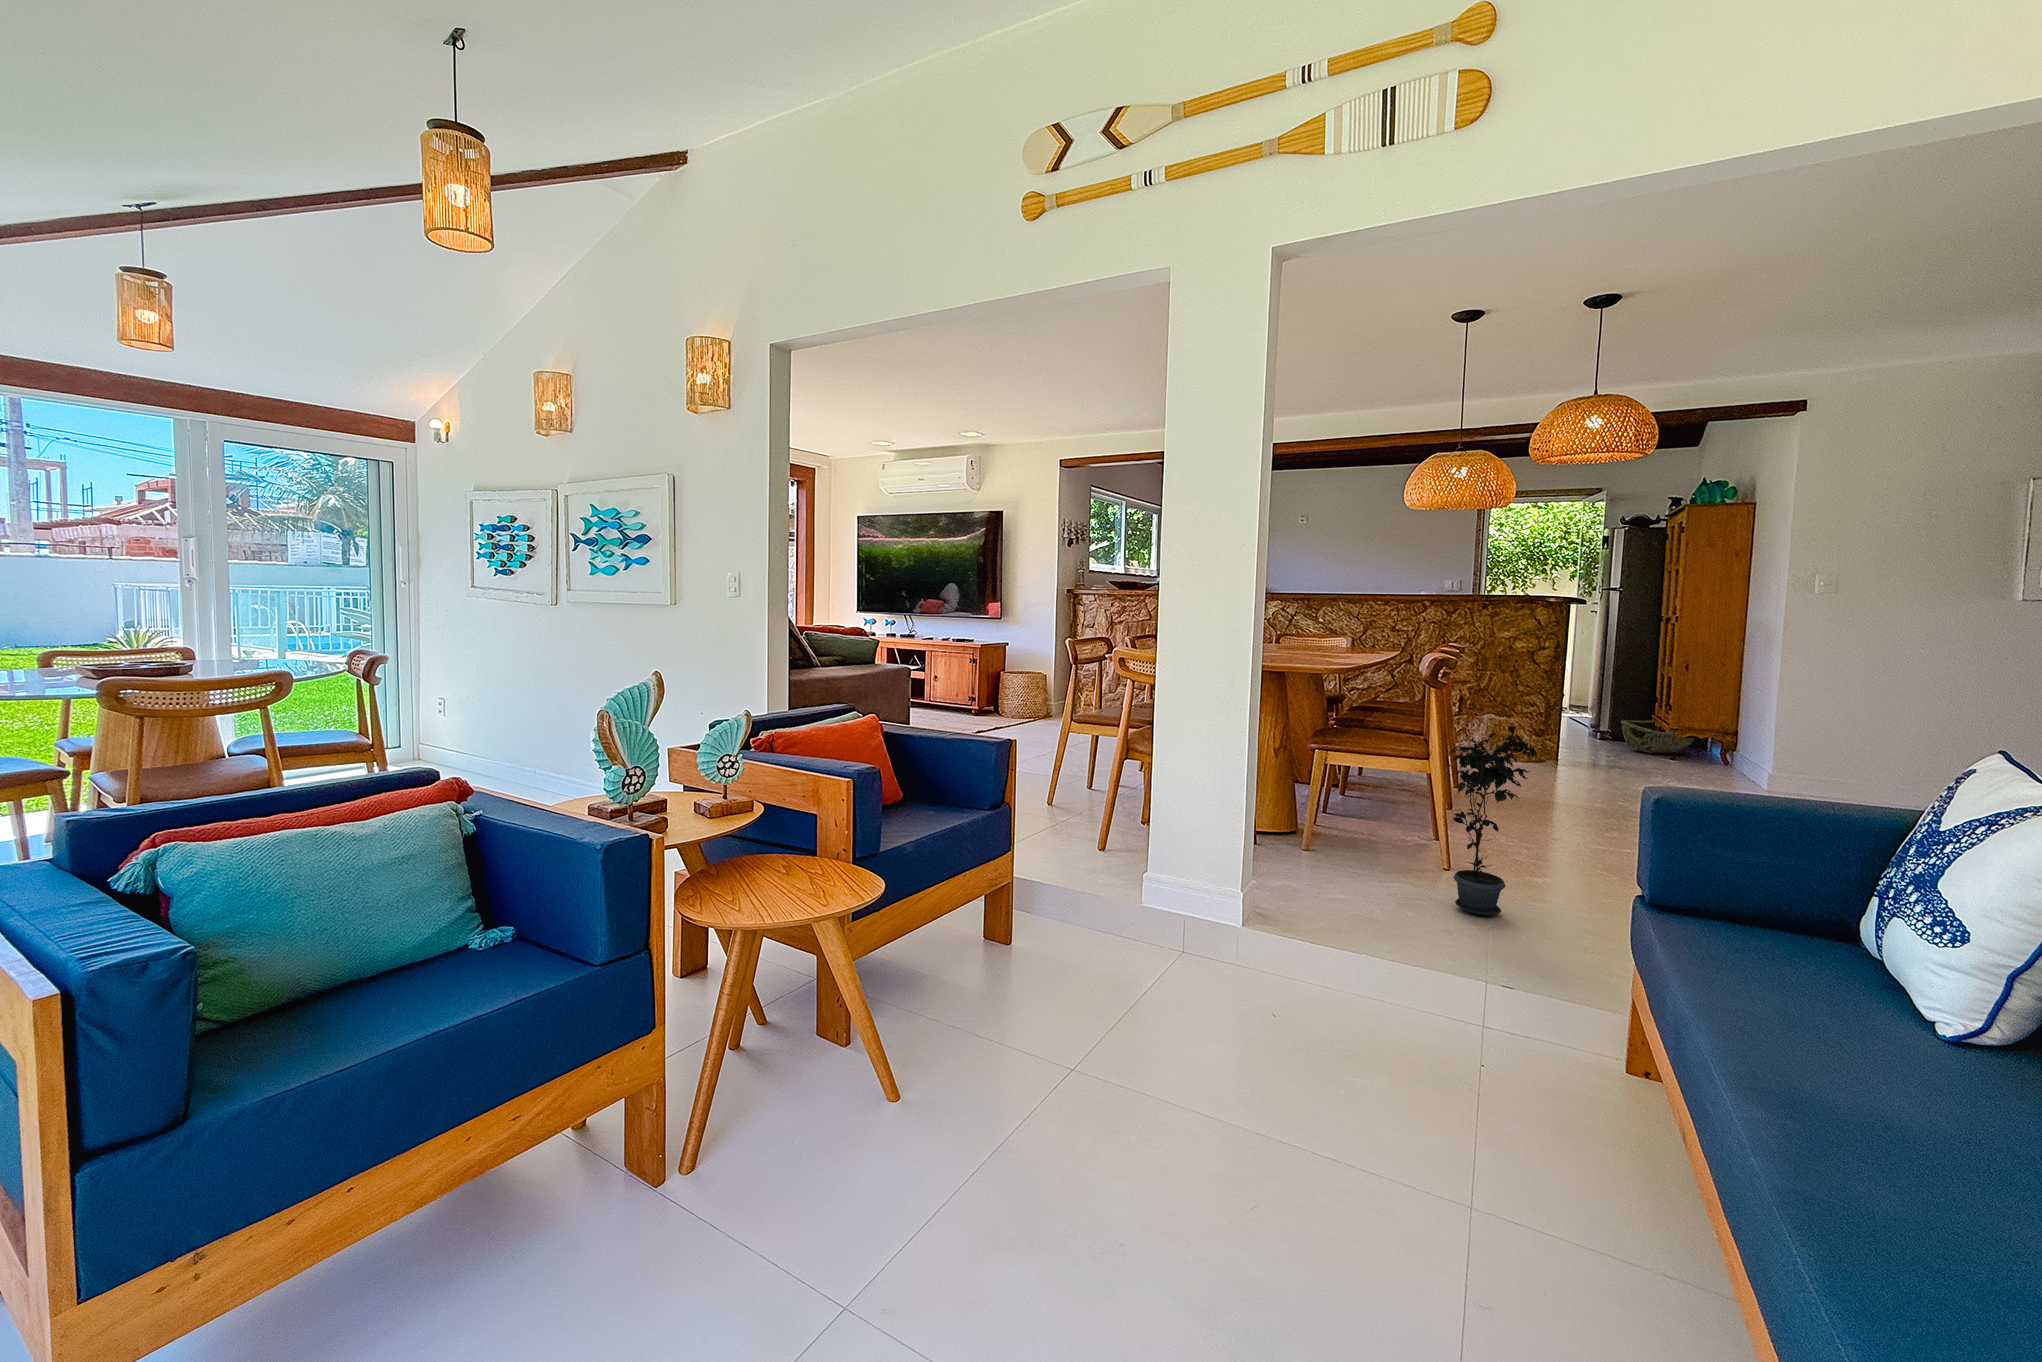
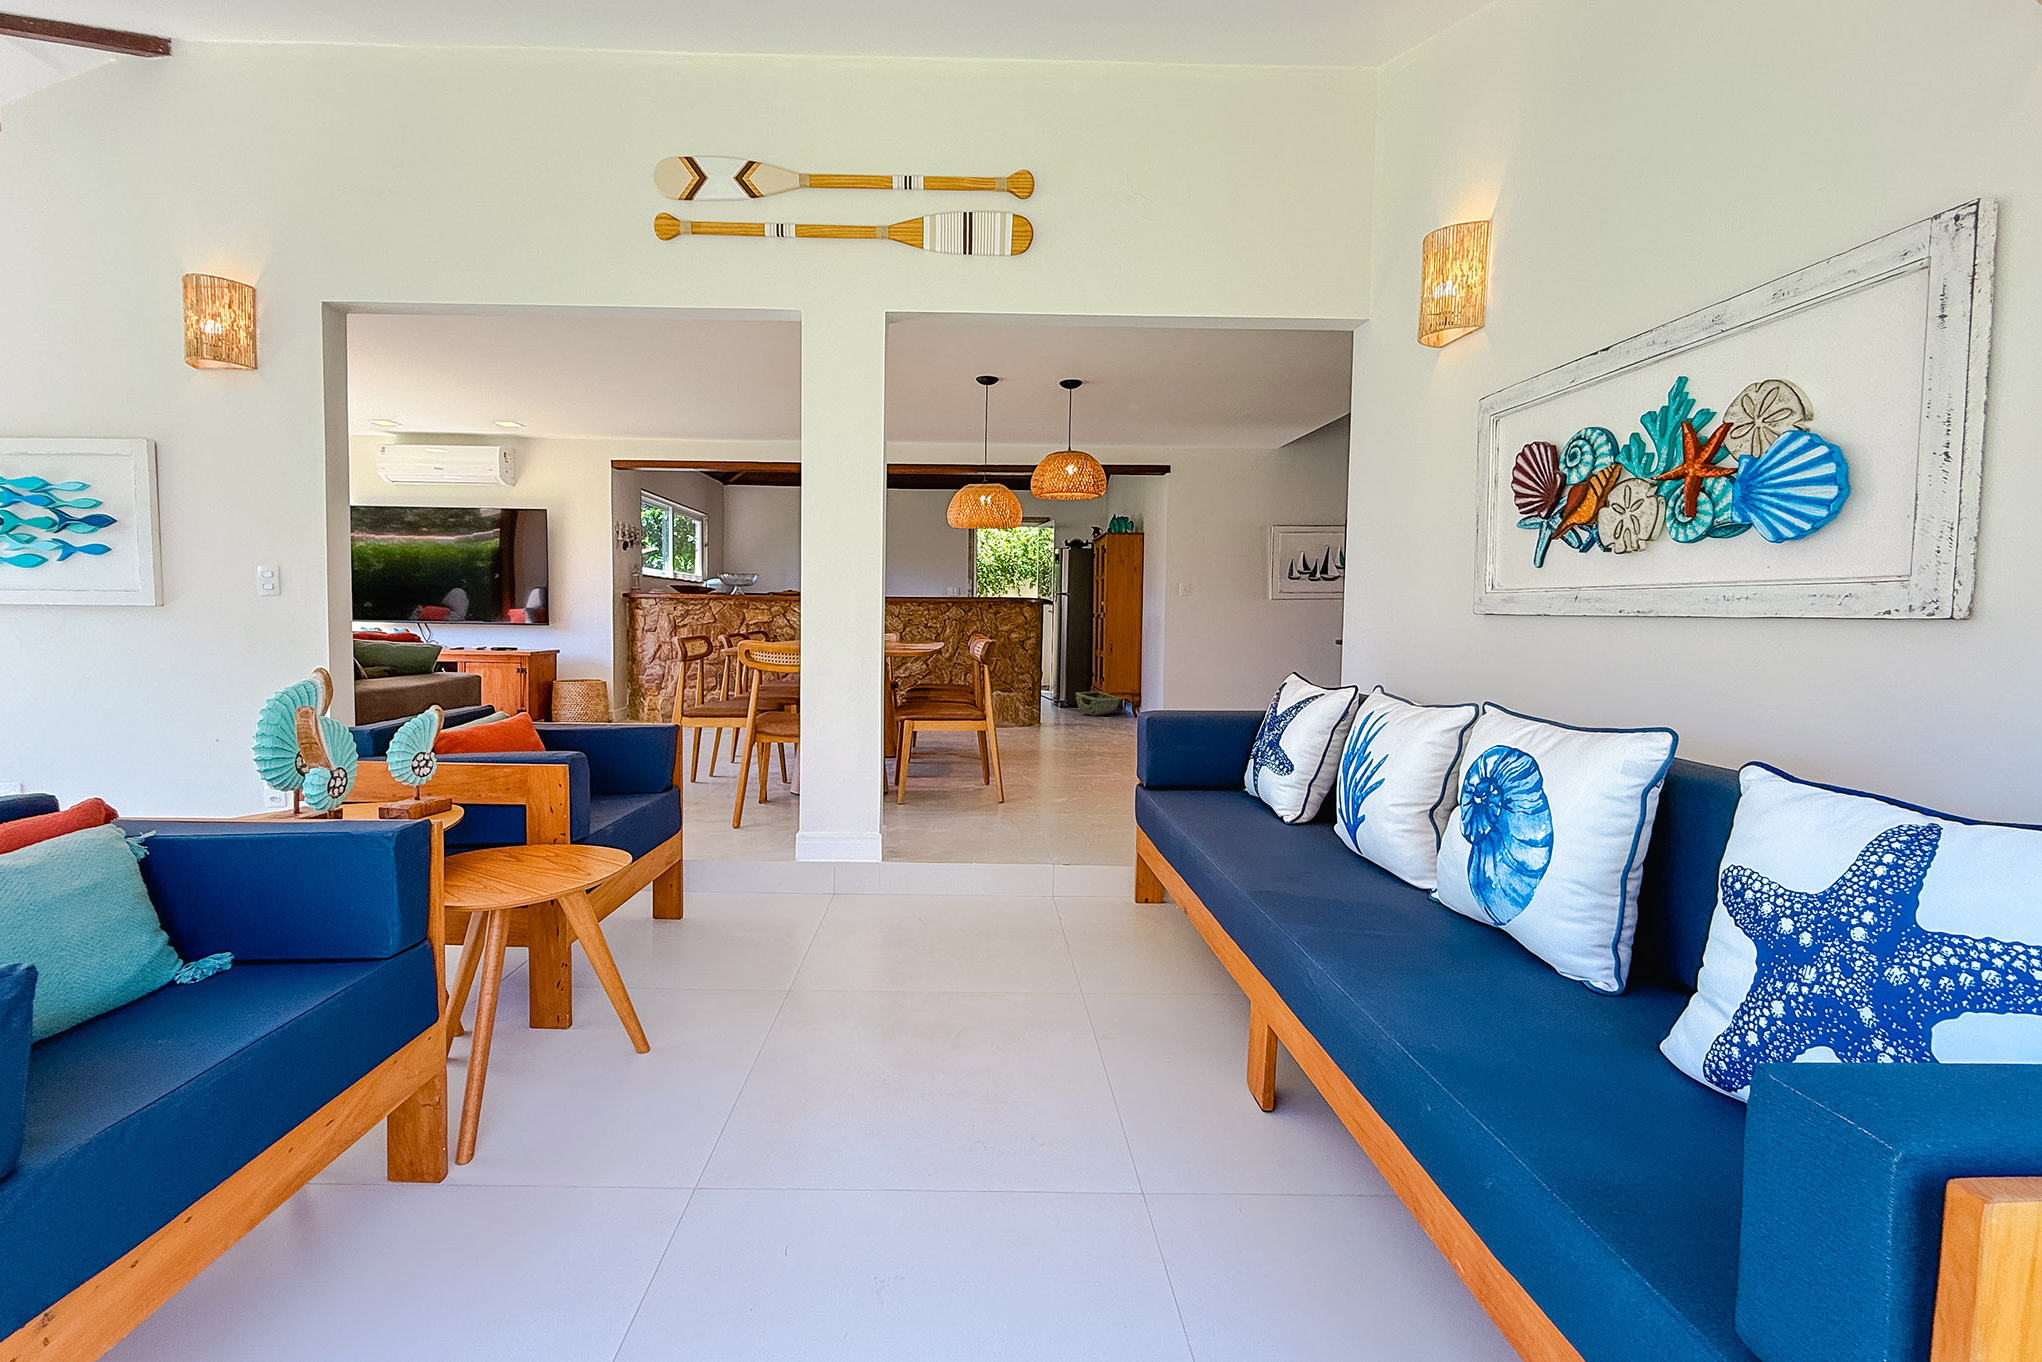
potted plant: present [1443,726,1537,916] -> none [1007,689,1066,825]

